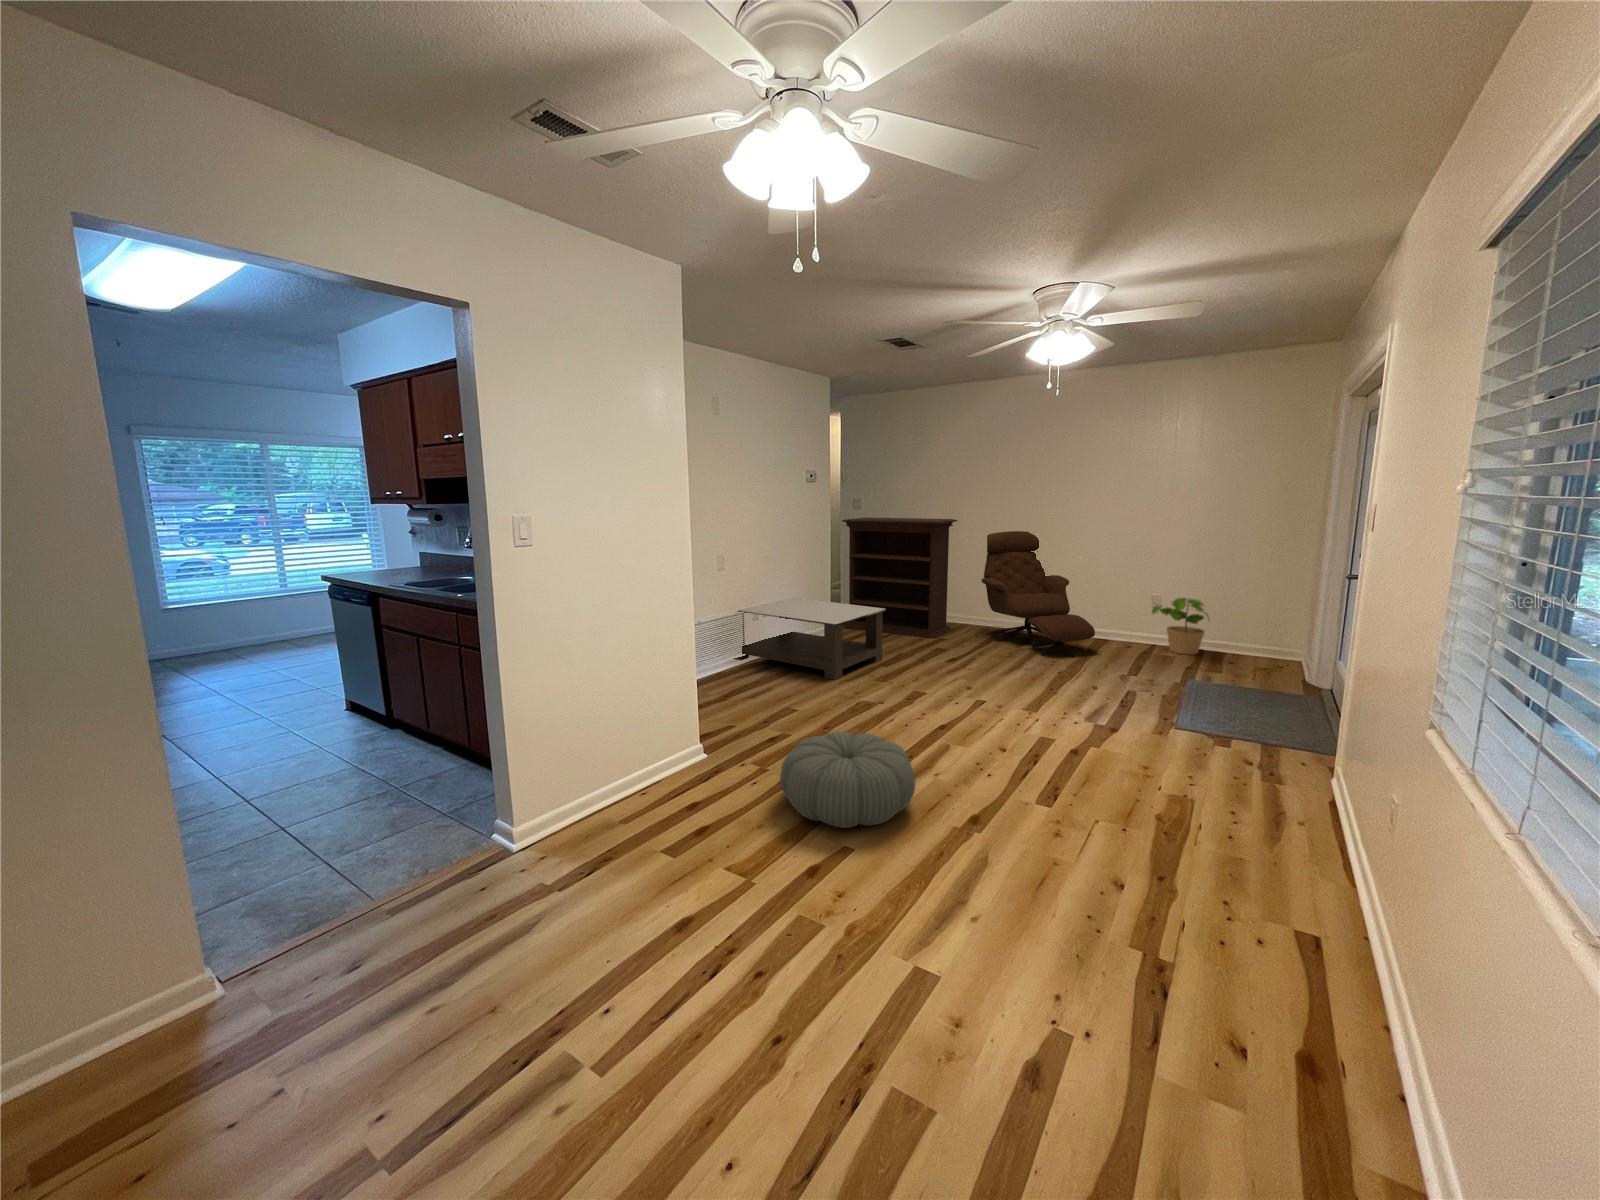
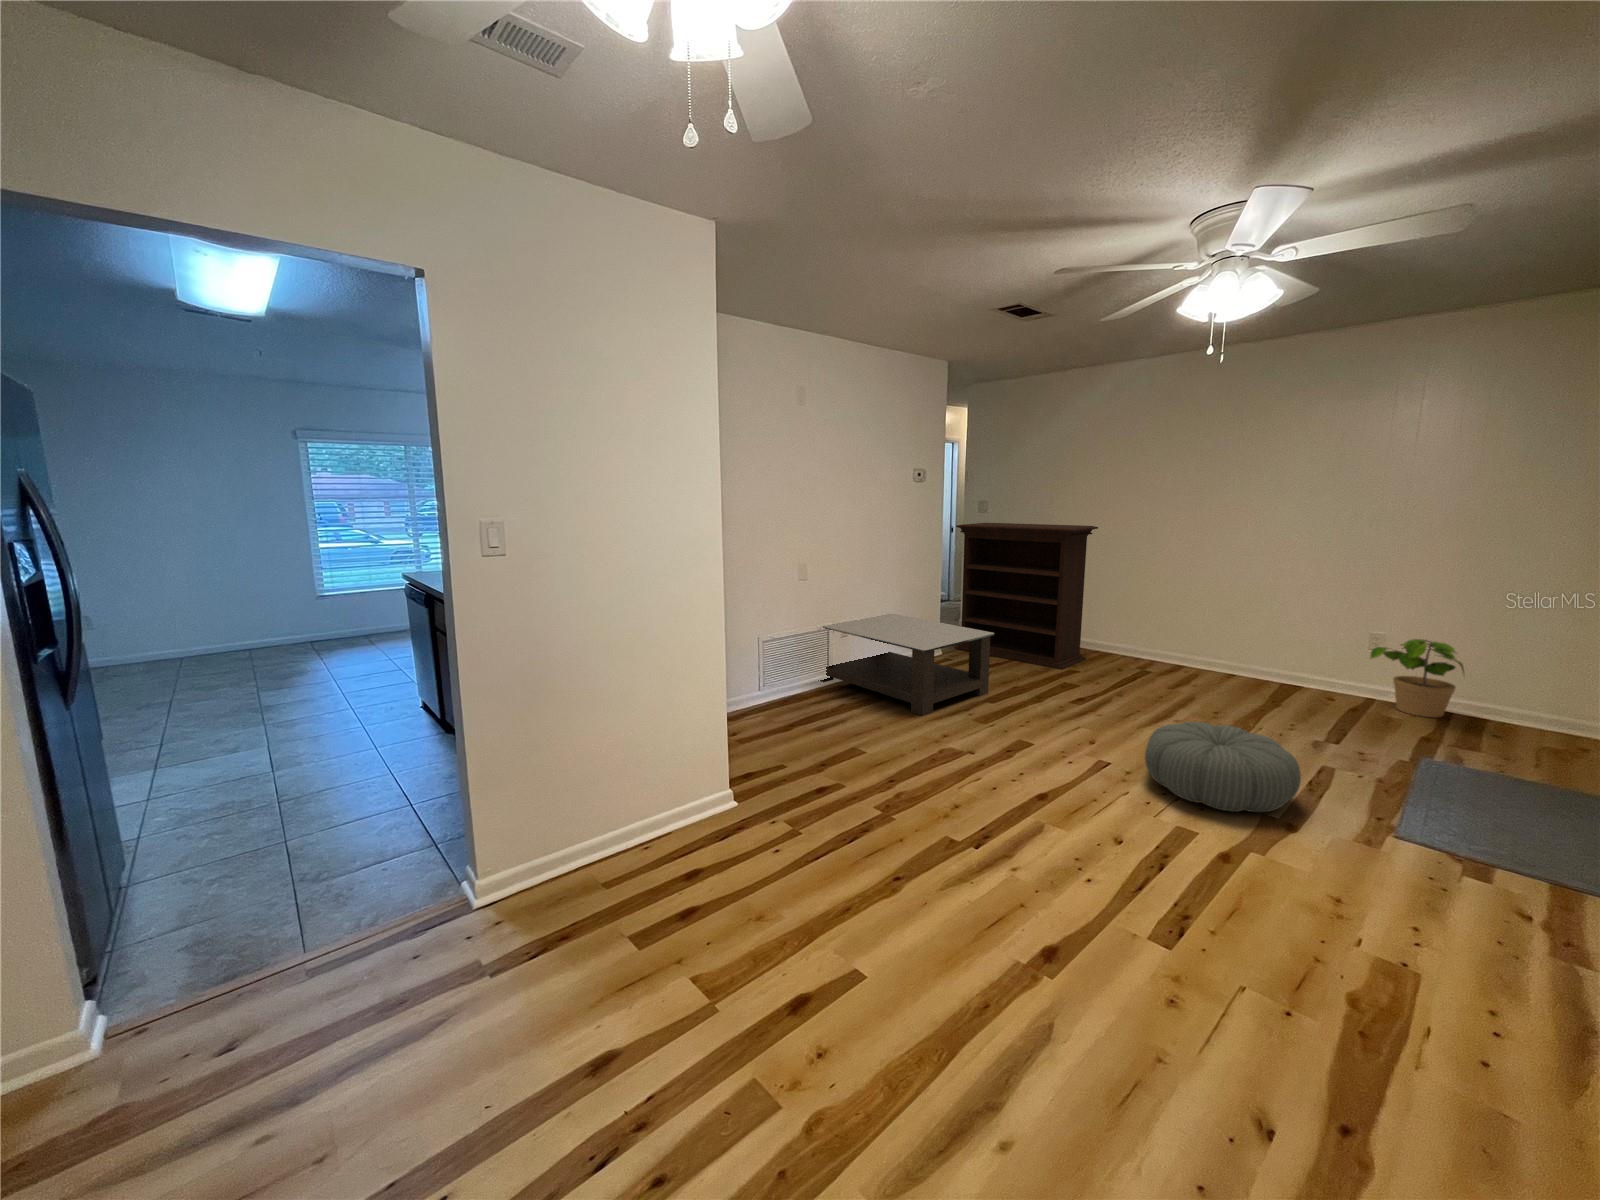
lounge chair: present [981,531,1095,658] -> none [1126,542,1281,709]
pouf: present [780,732,915,828] -> present [1145,722,1301,812]

